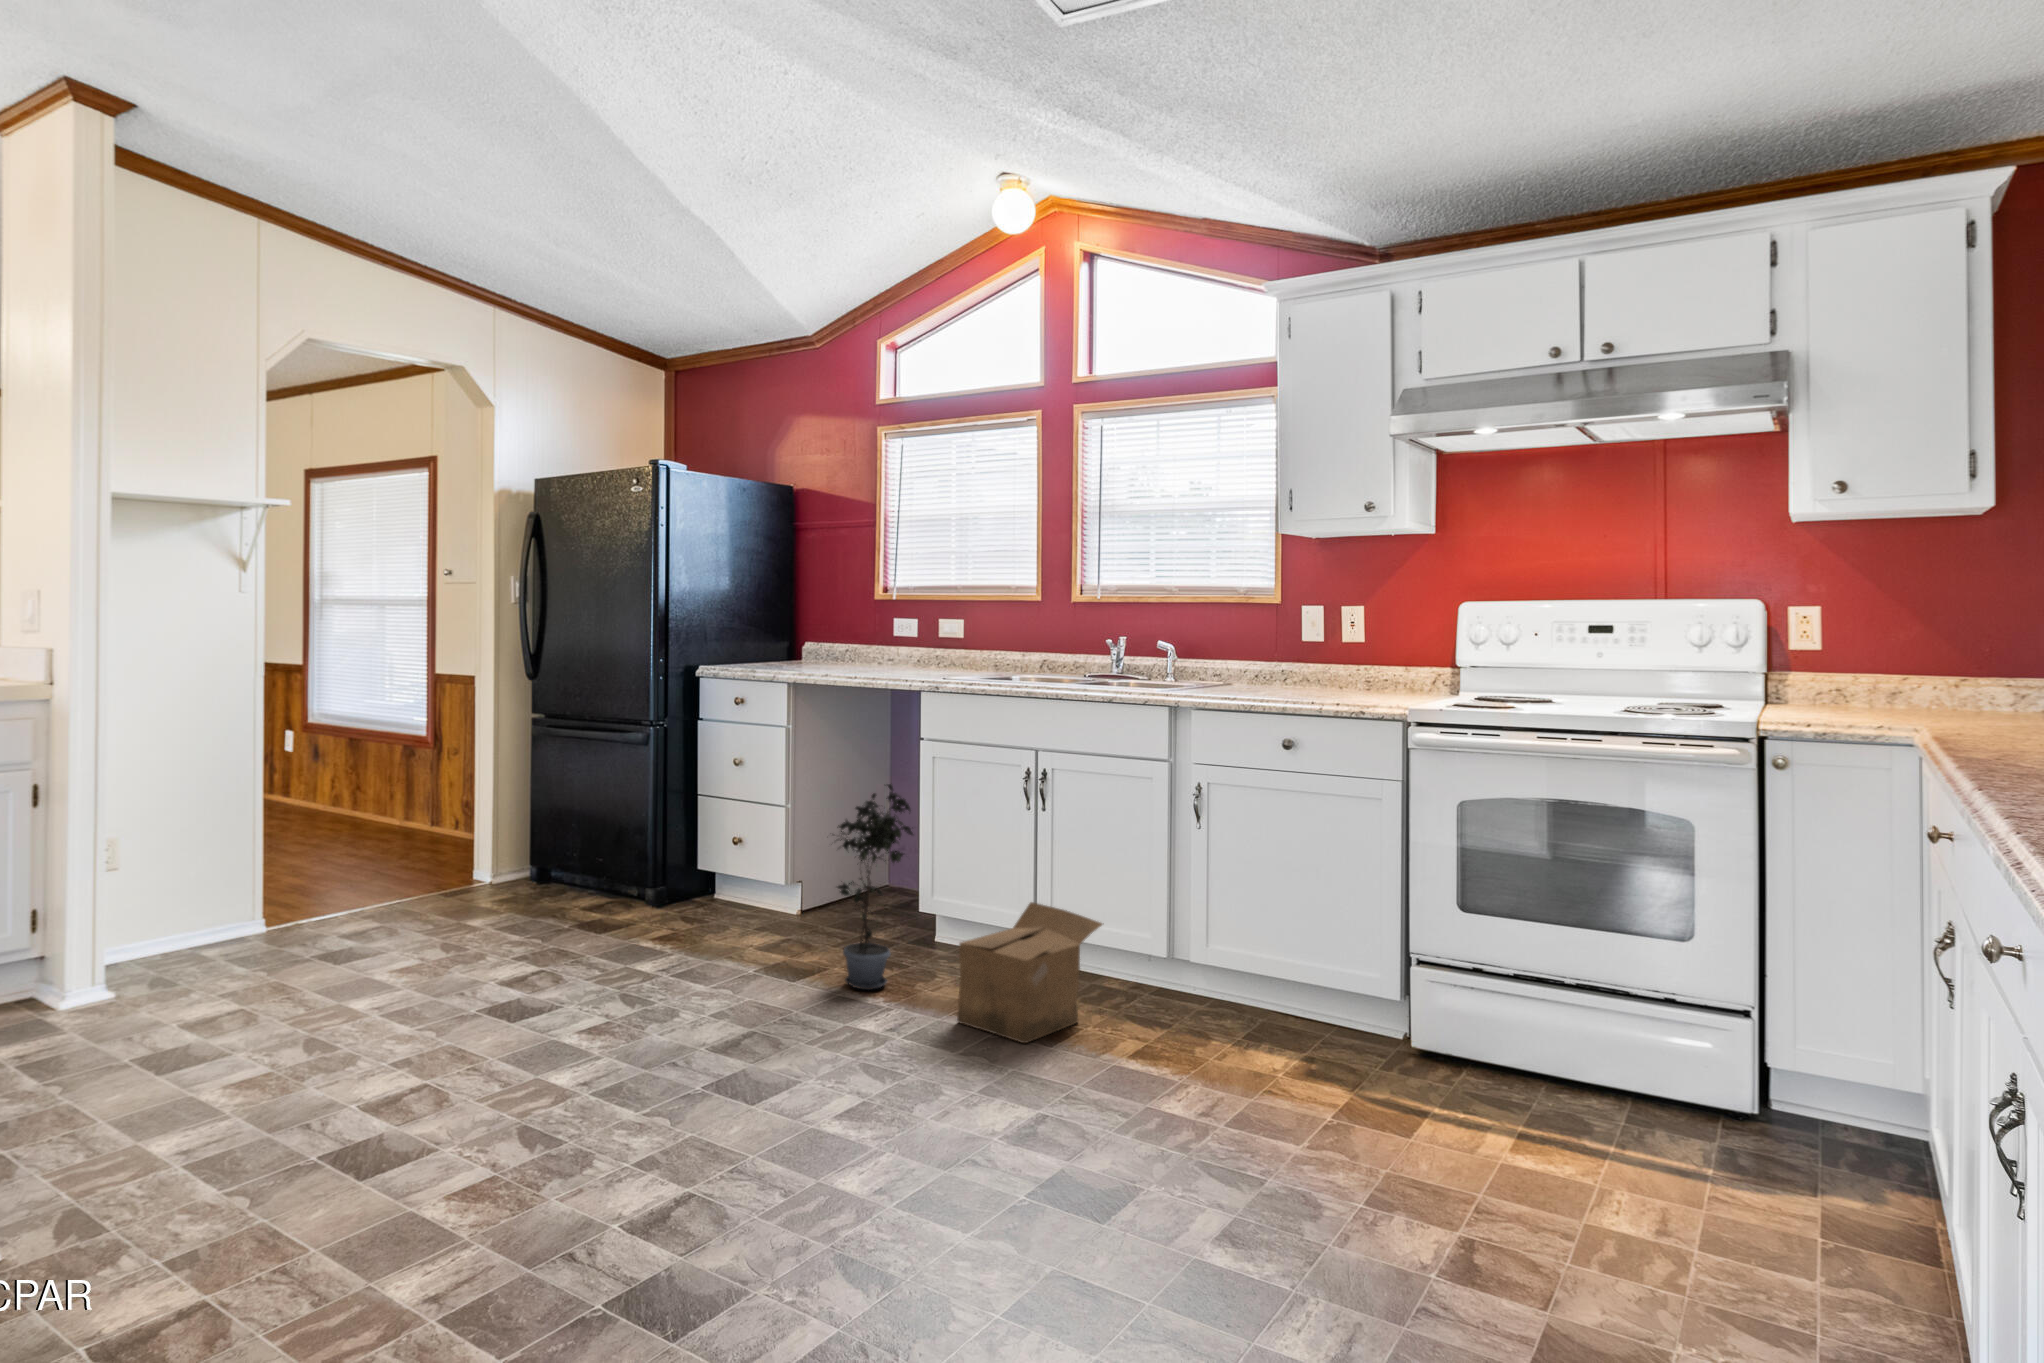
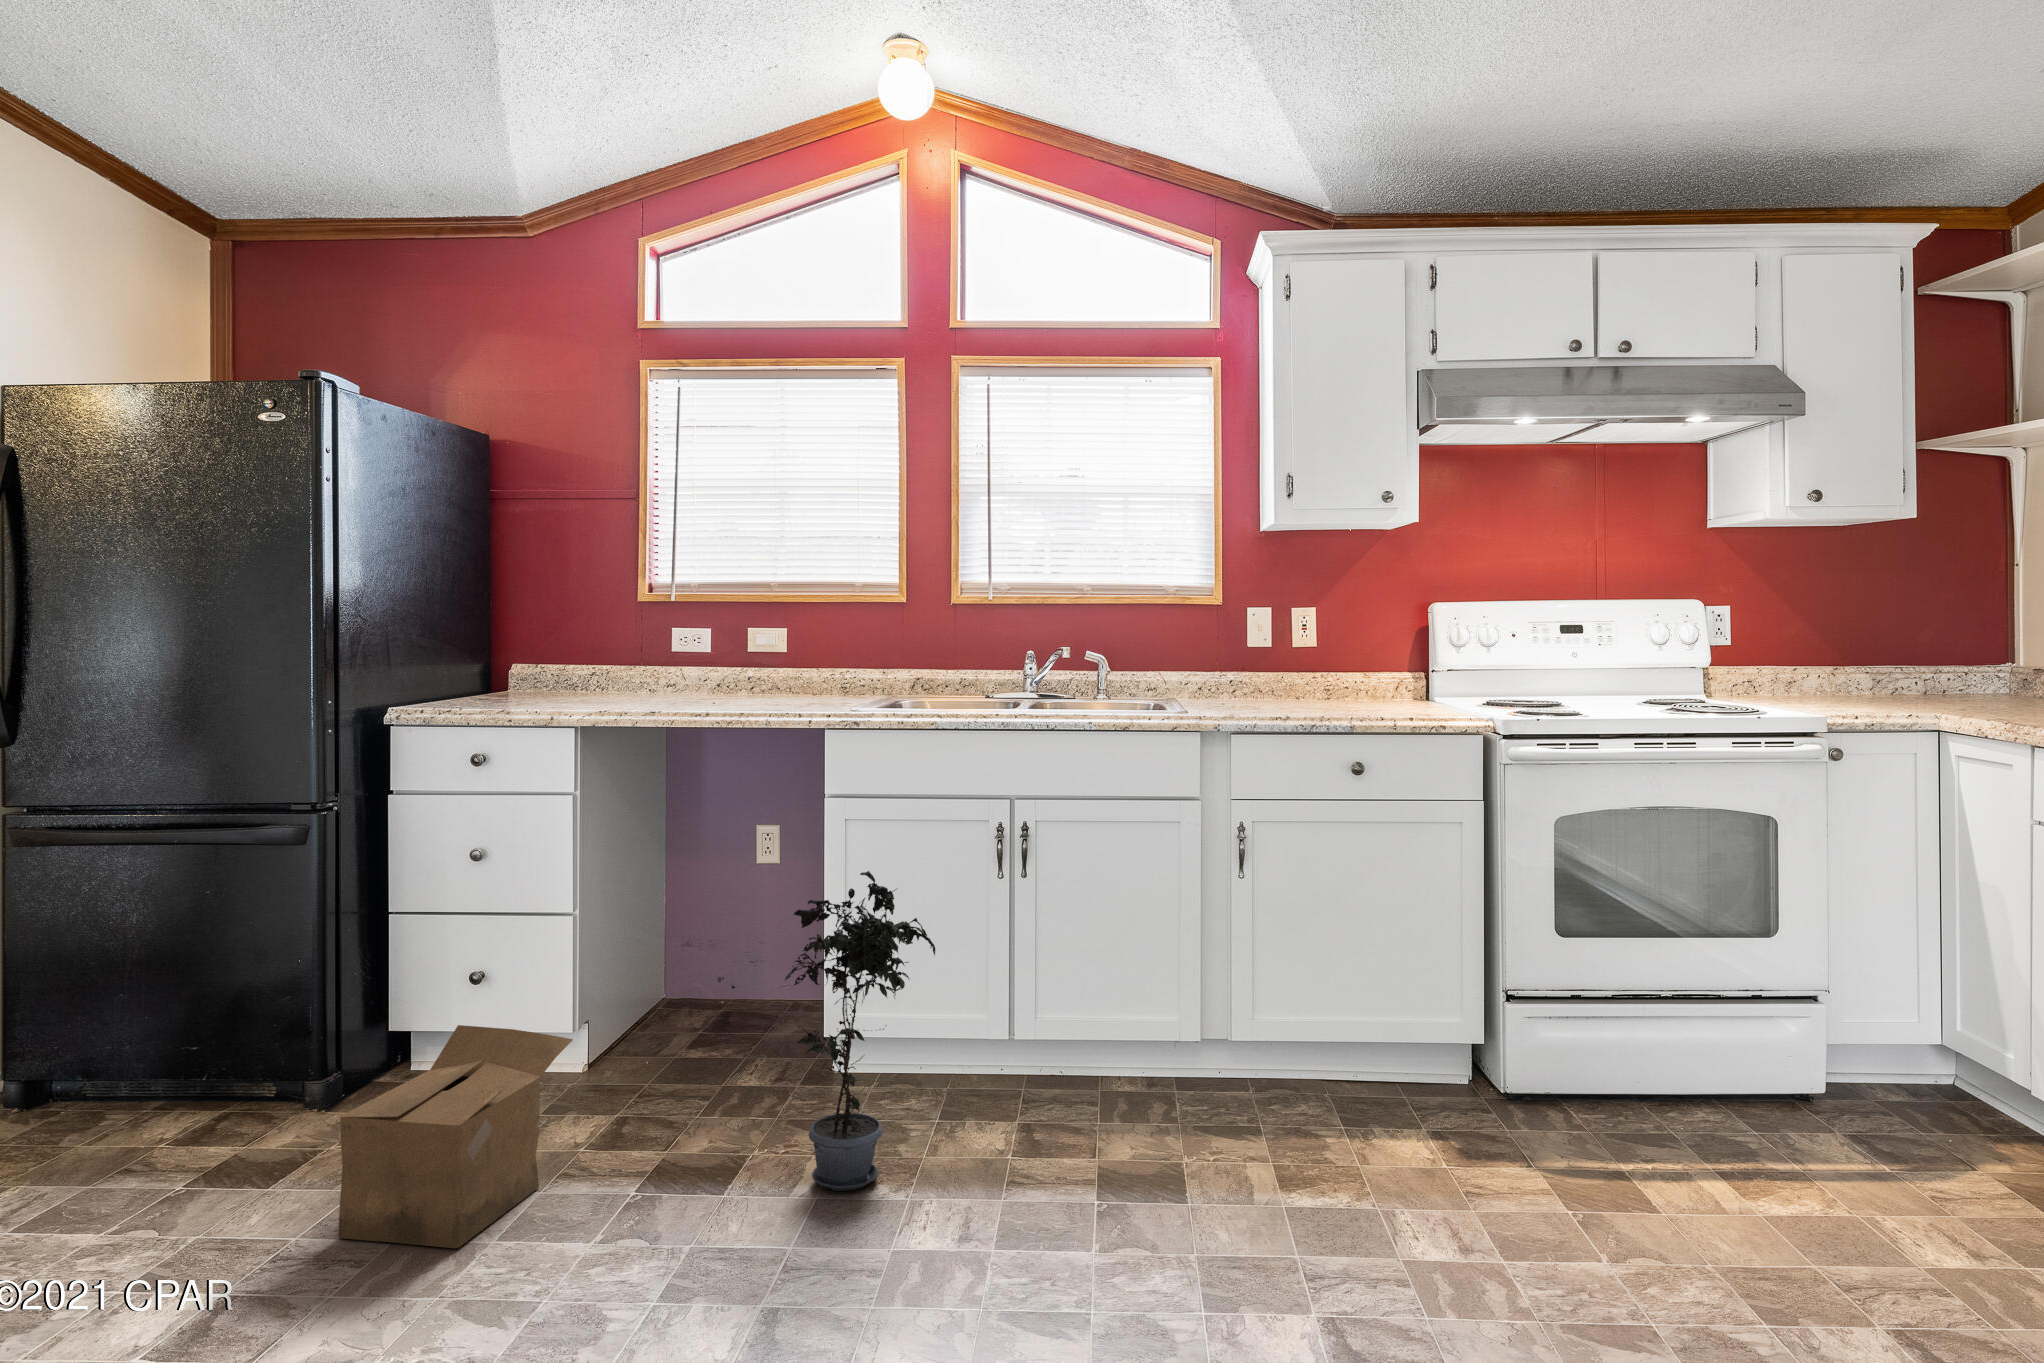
cardboard box: present [957,902,1102,1043] -> present [338,1025,573,1248]

